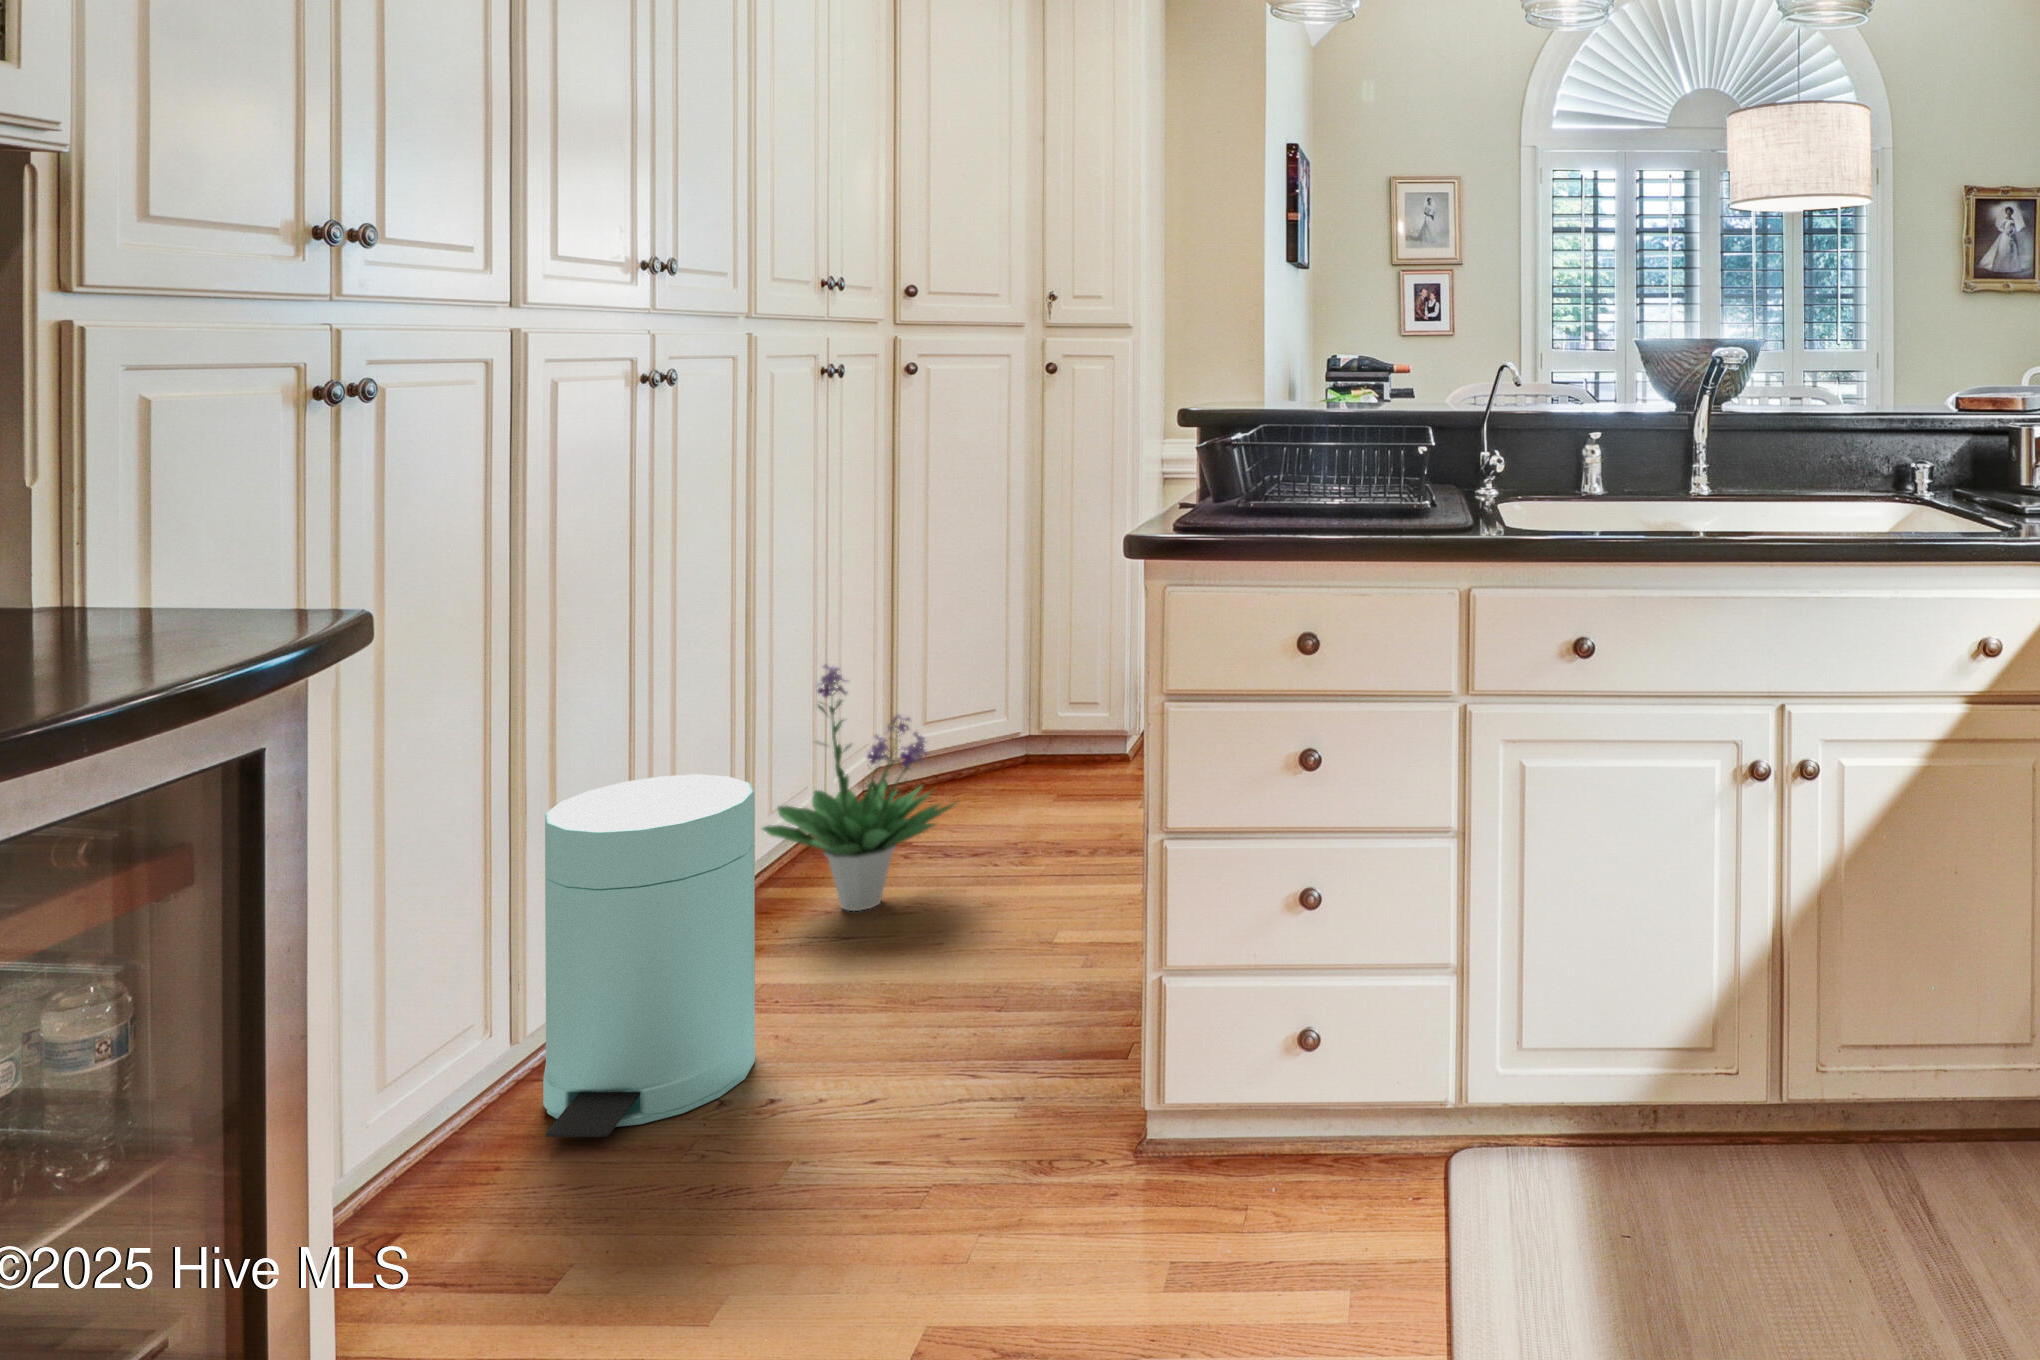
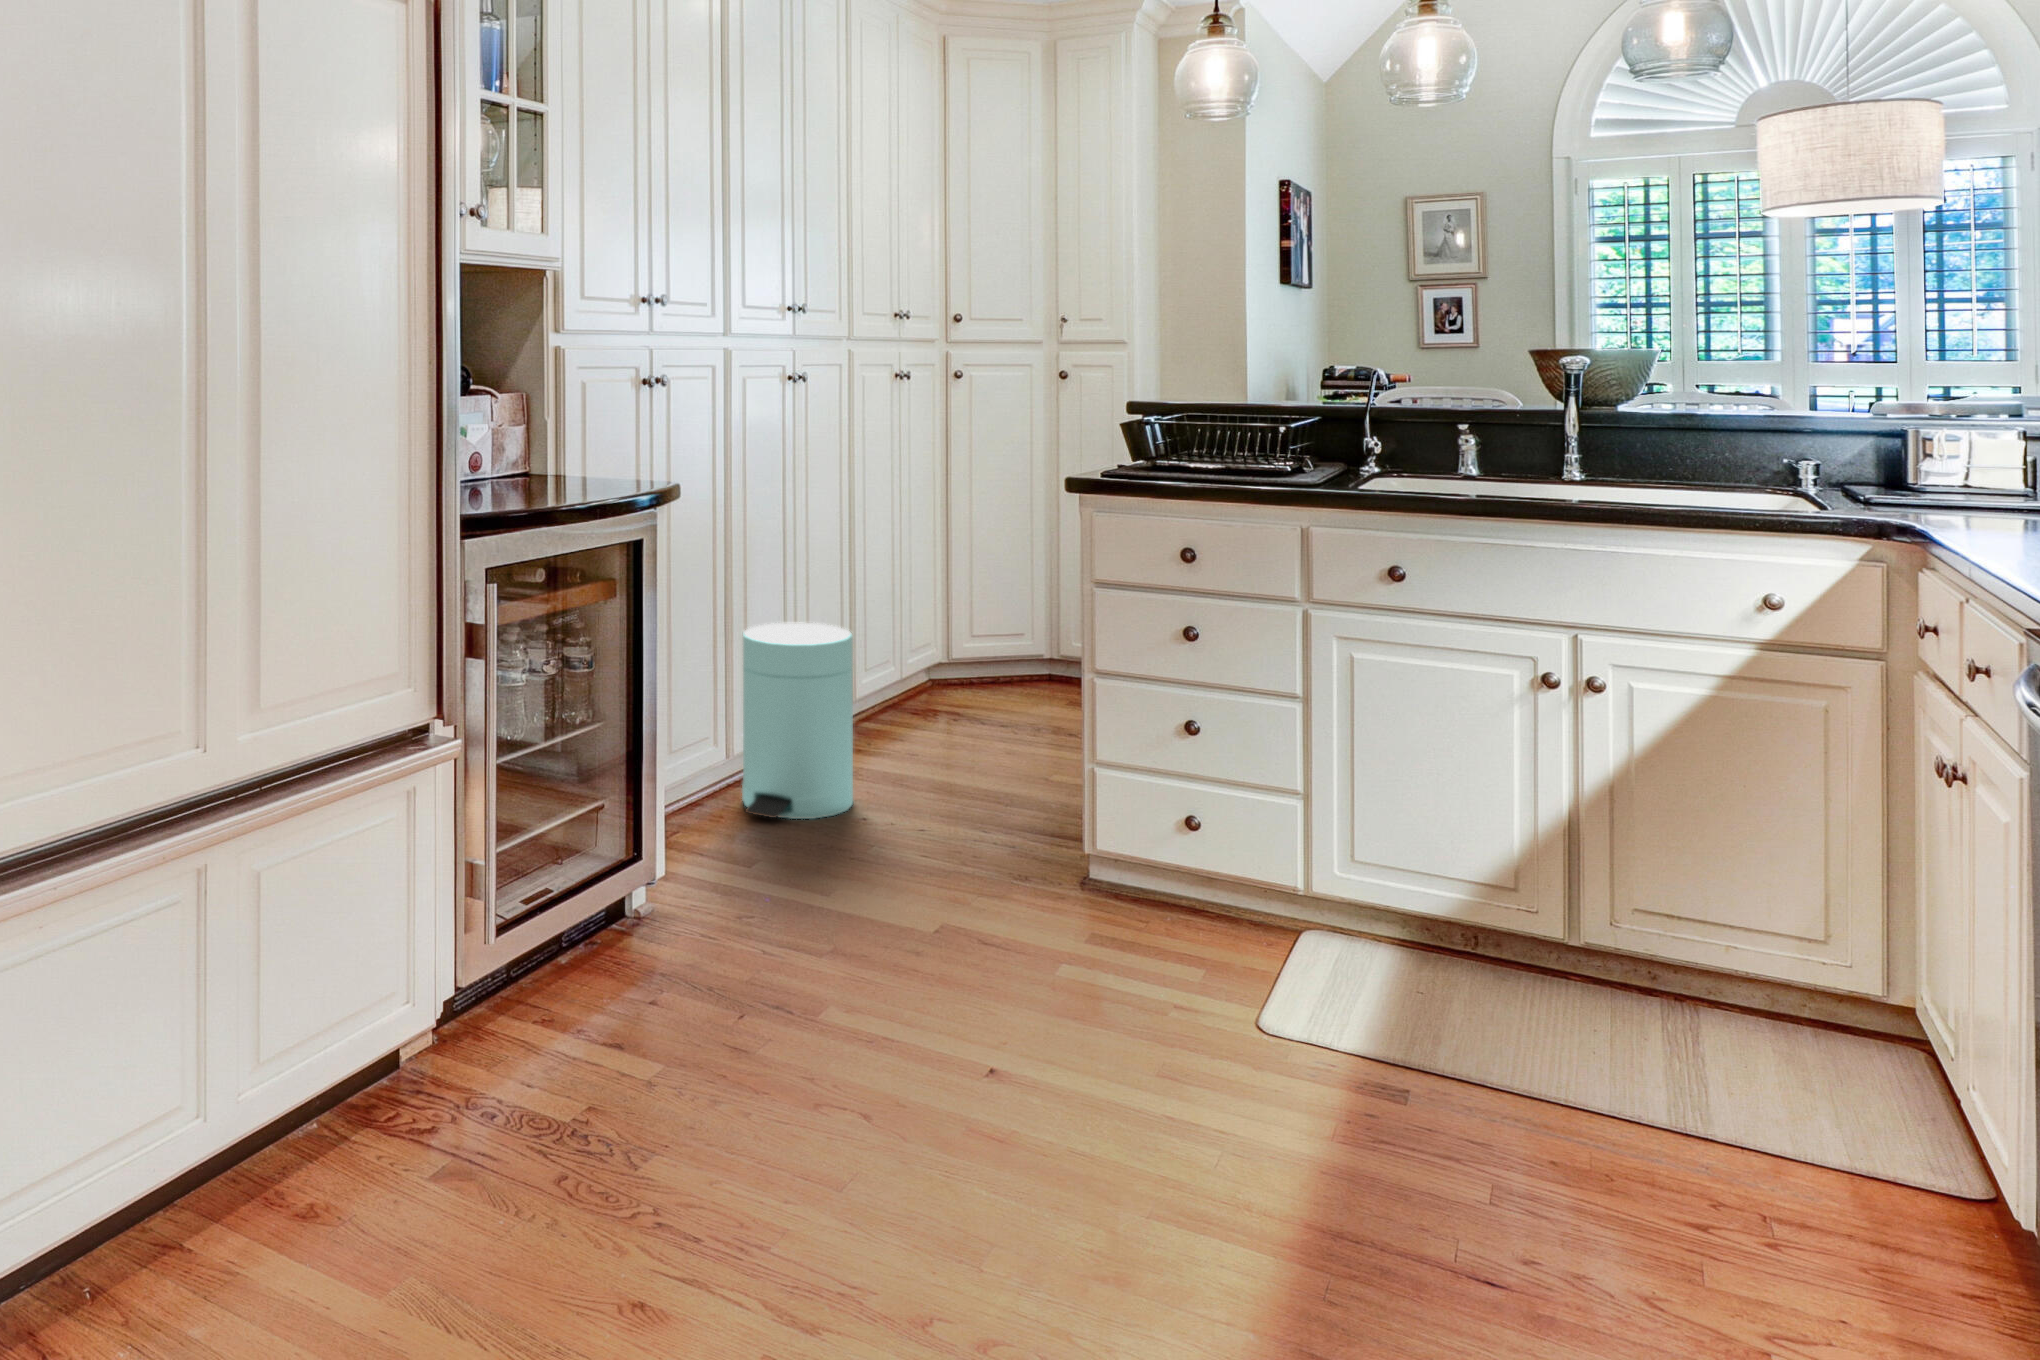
potted plant: present [763,665,955,911] -> none [857,574,985,744]

